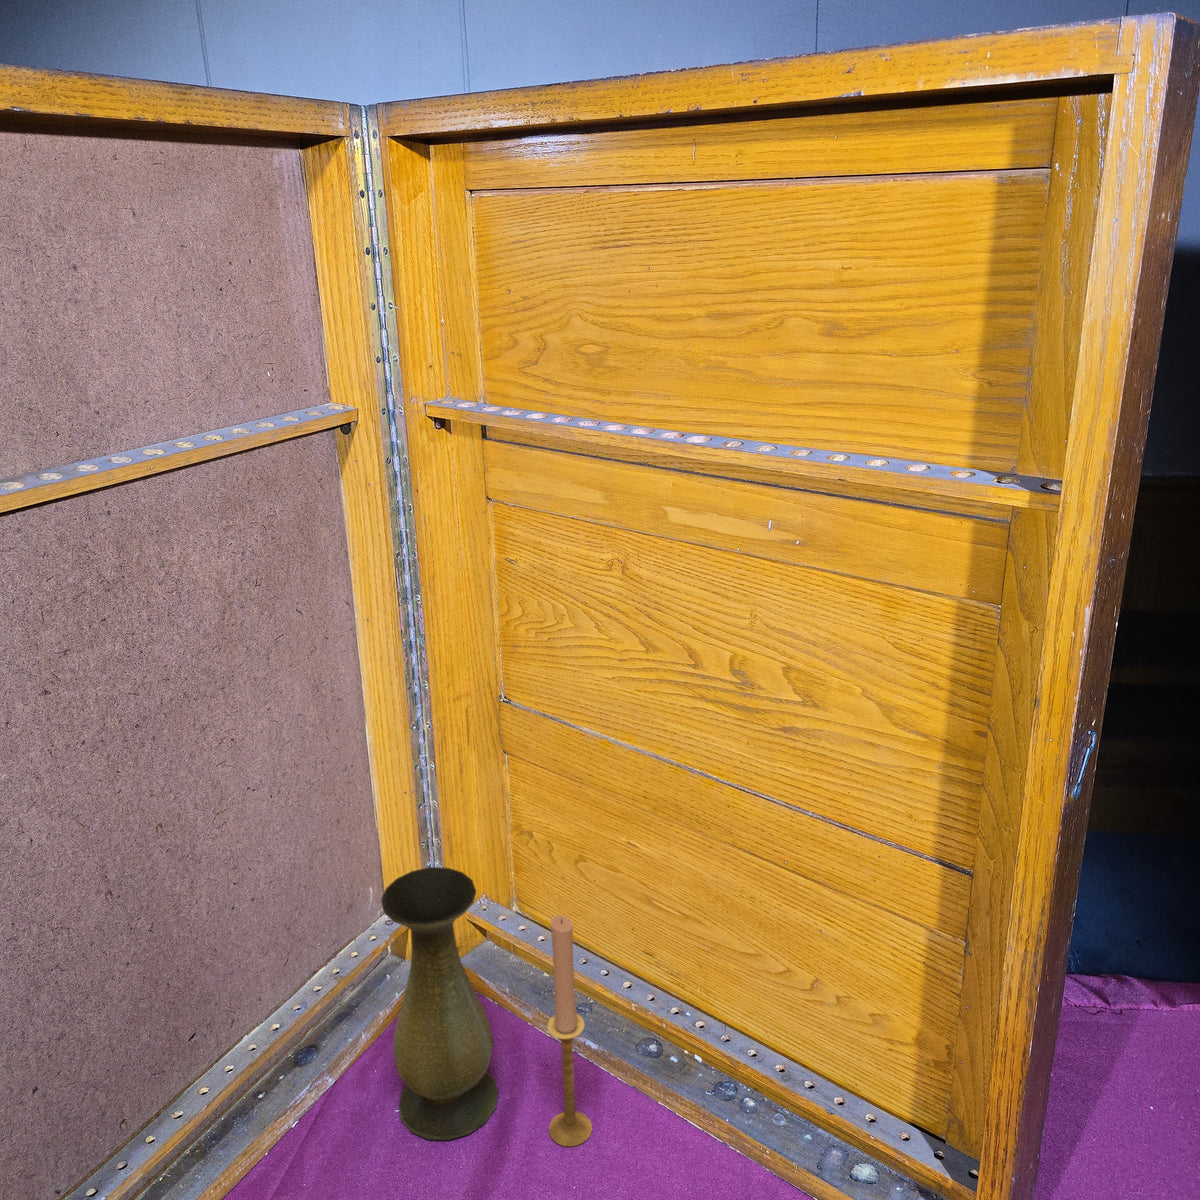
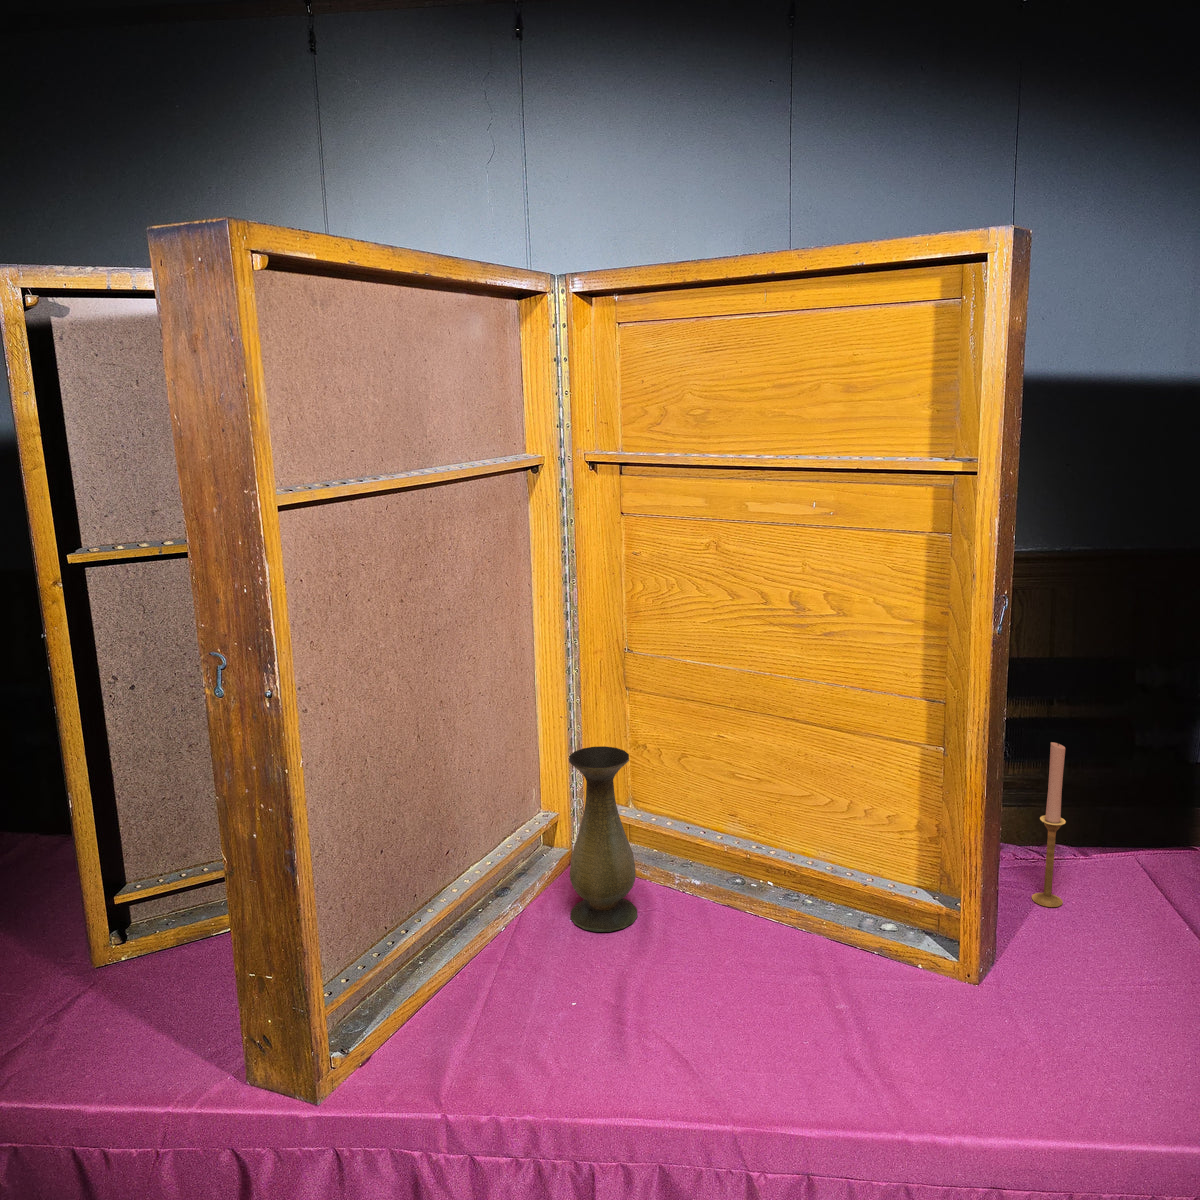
candlestick: present [548,915,592,1146] -> present [1032,742,1066,907]

